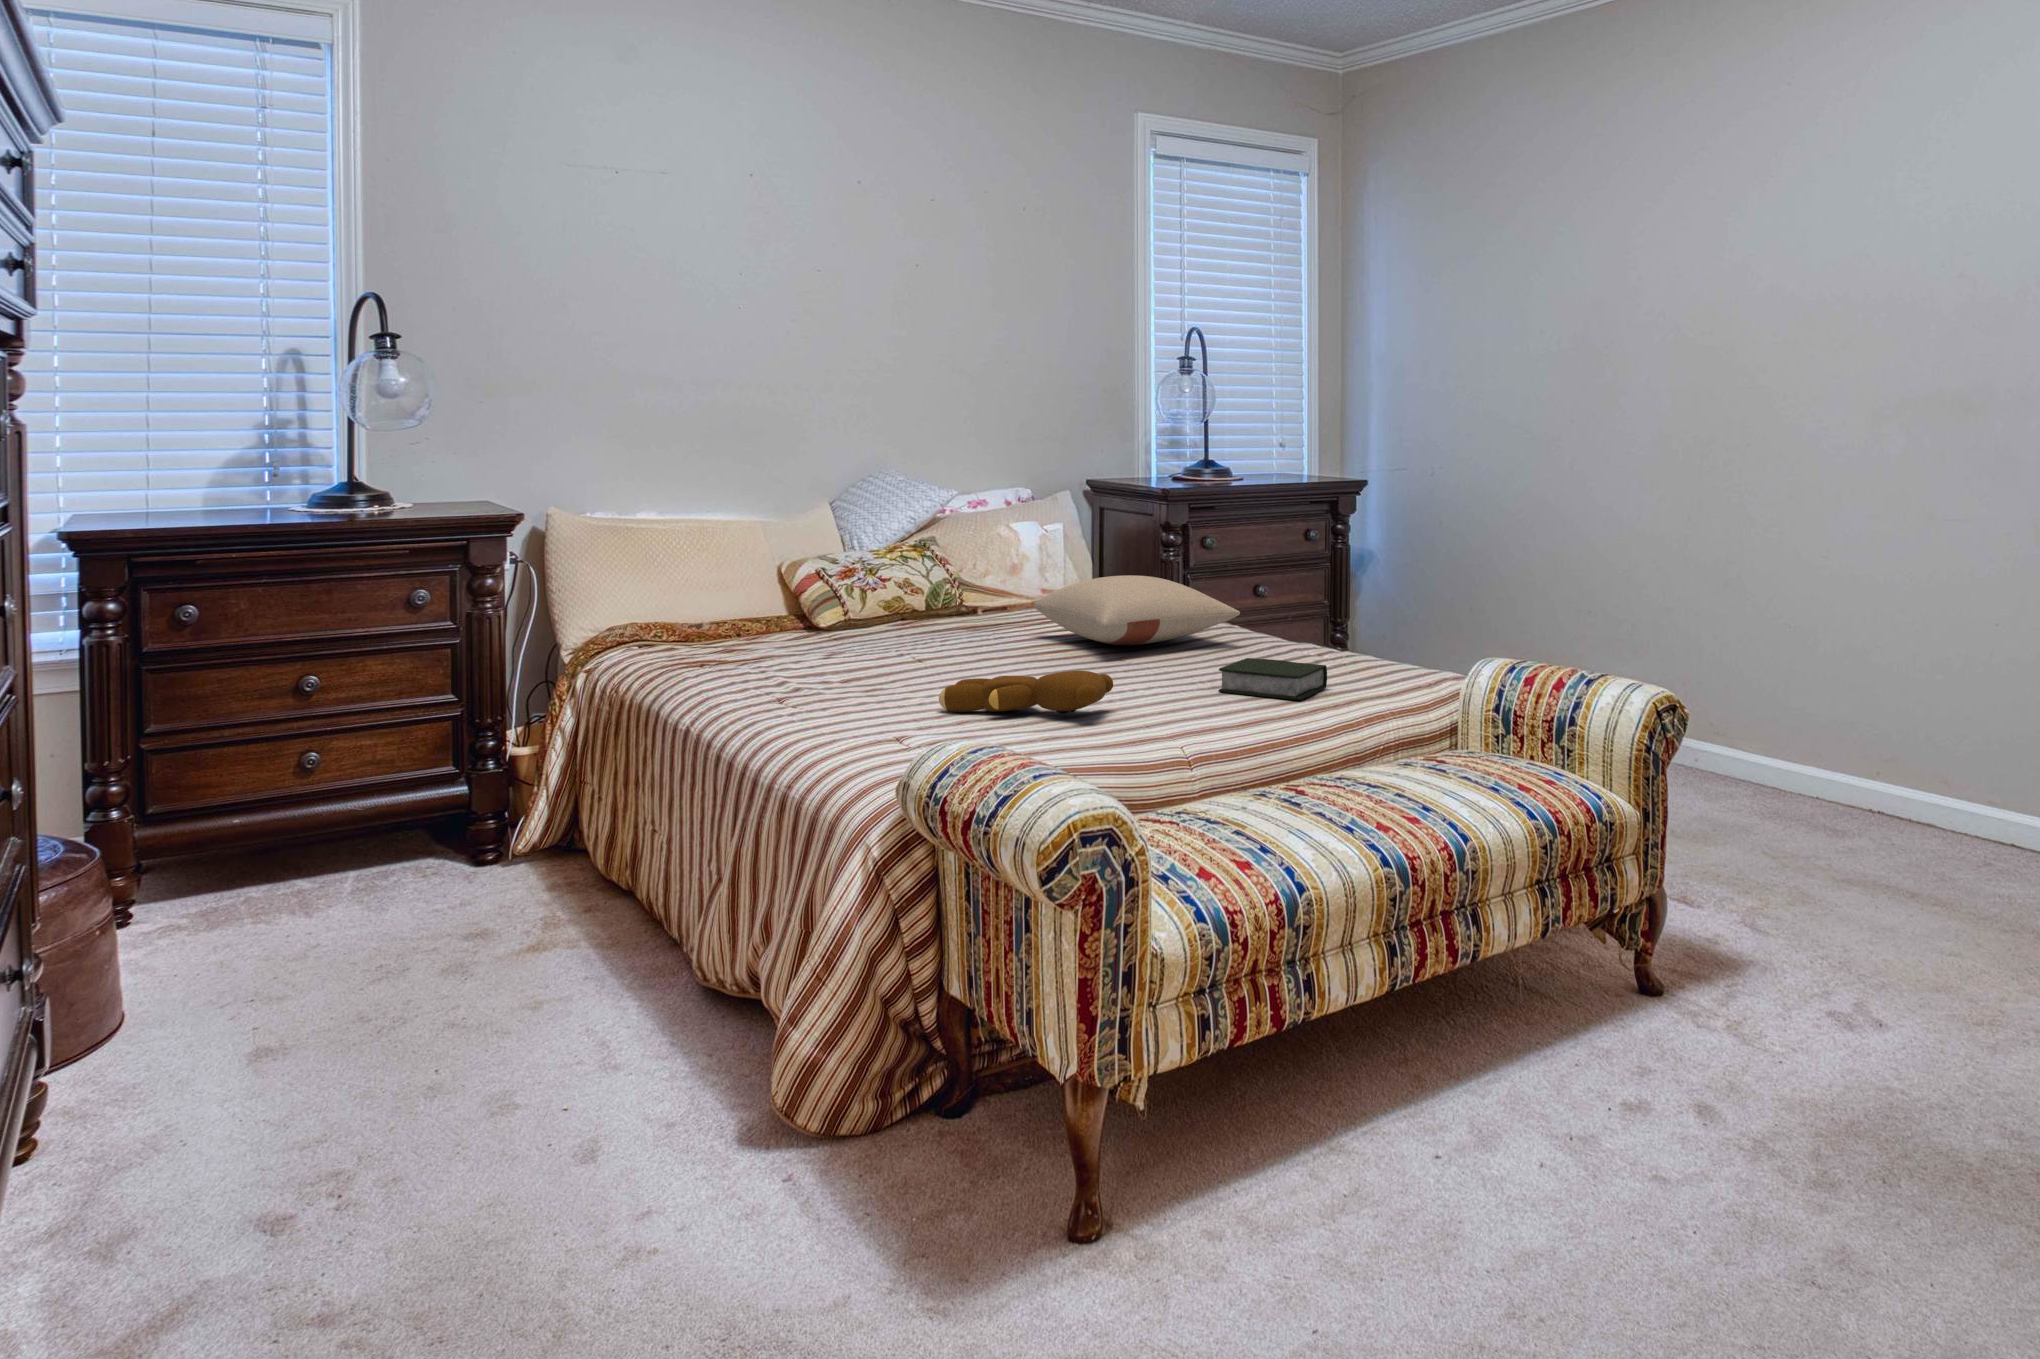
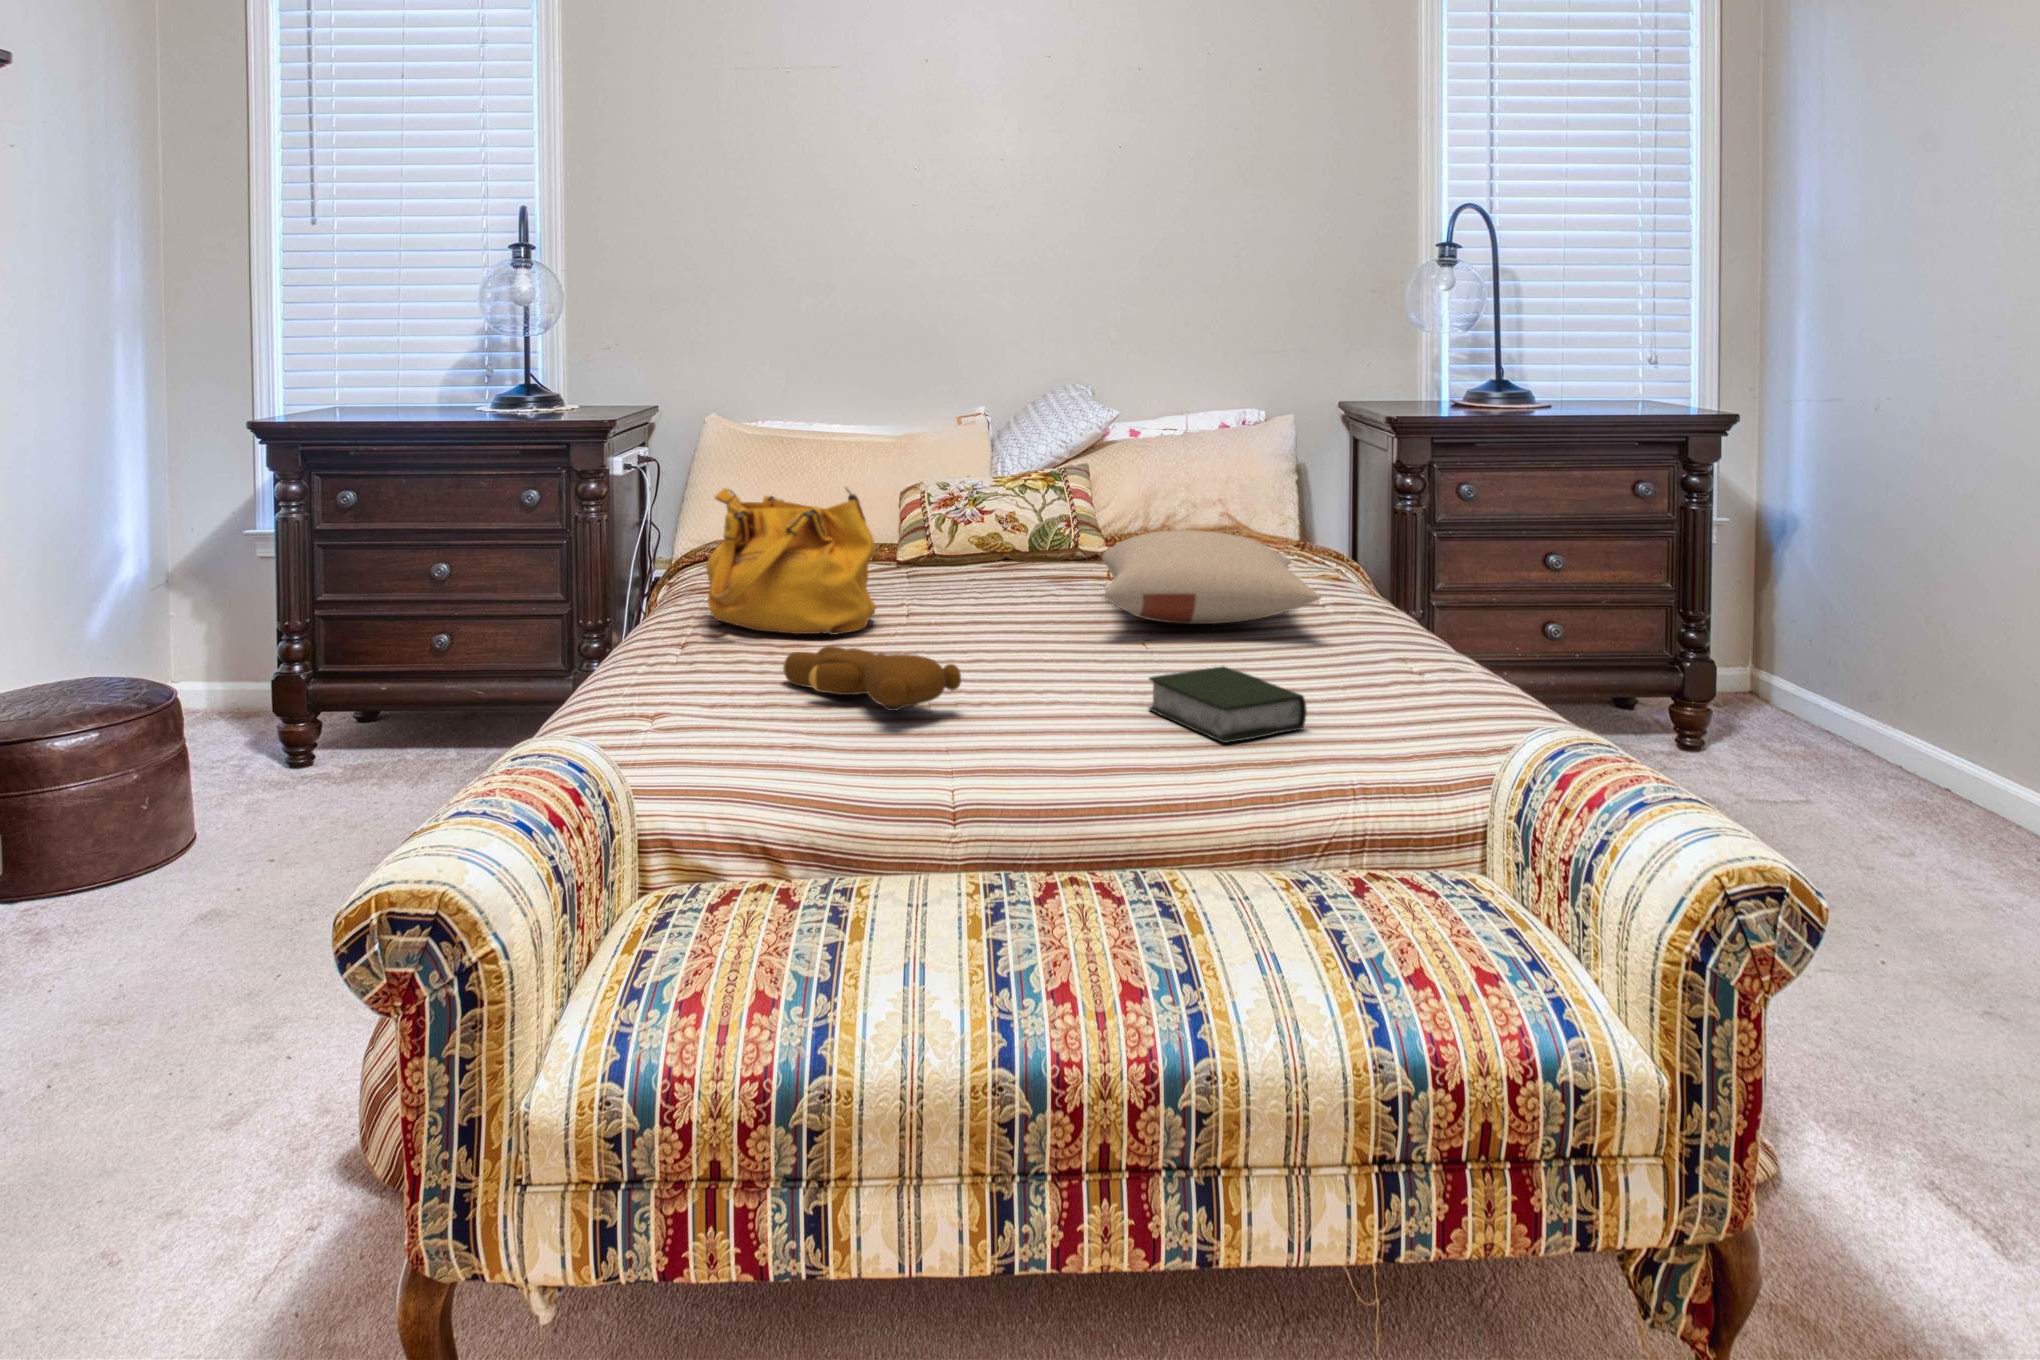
handbag: none [756,558,920,686] -> present [706,488,876,635]

